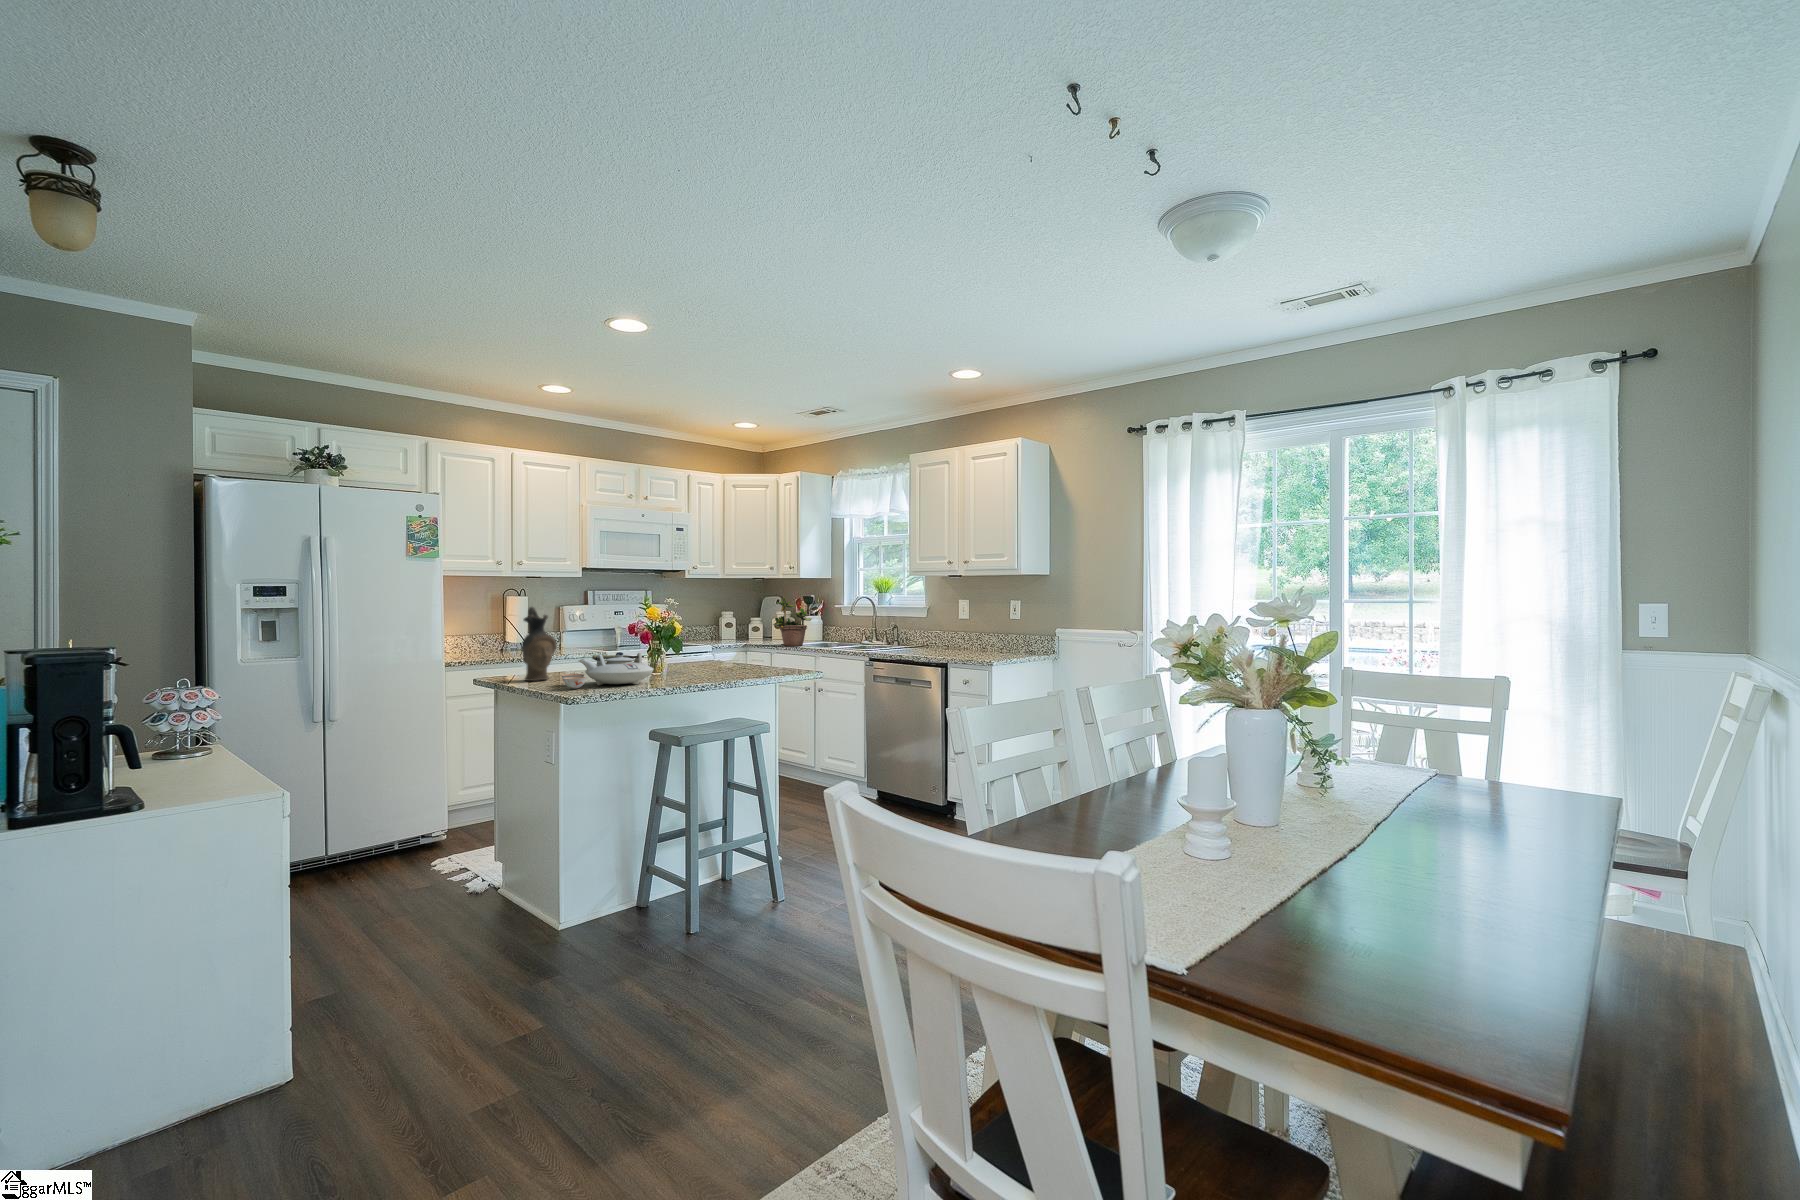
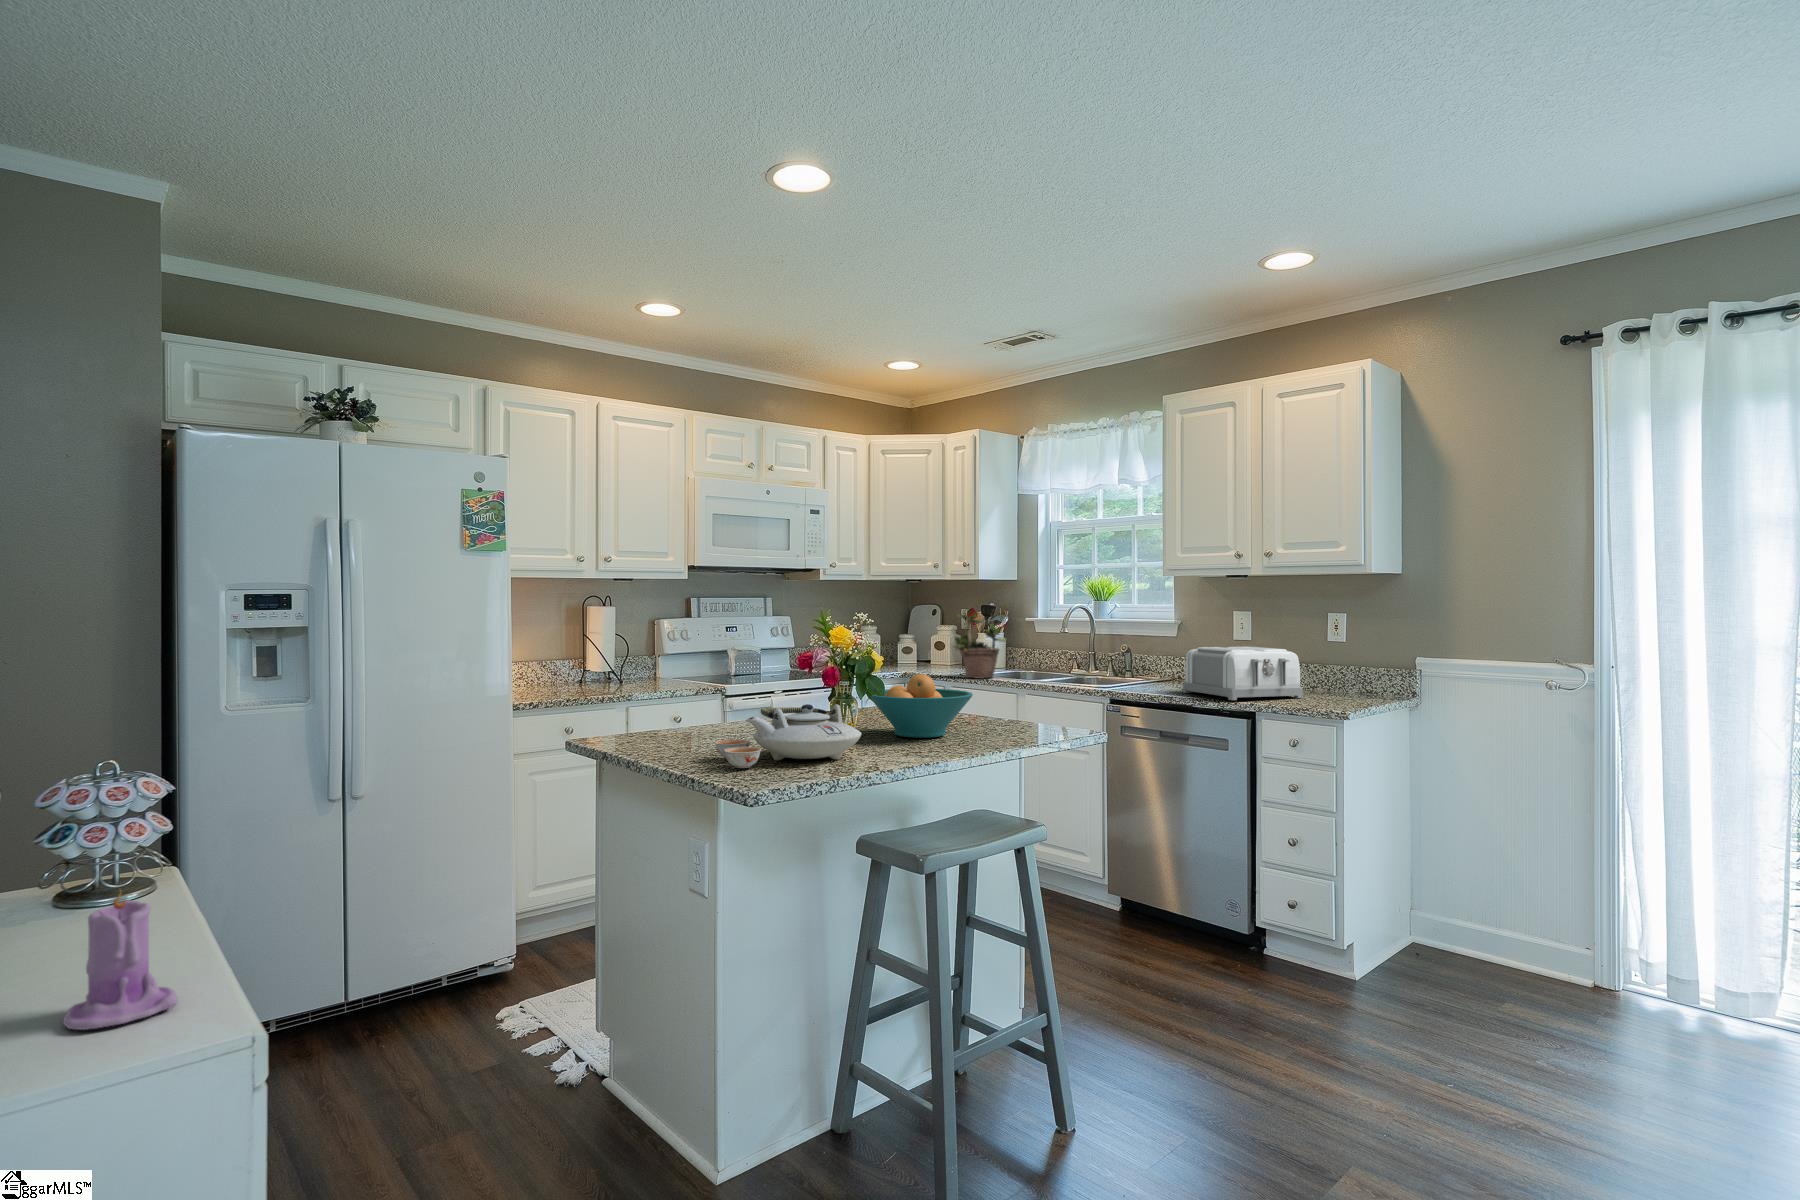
ceramic pitcher: present [522,607,556,681] -> none [644,626,697,747]
toaster: none [915,622,985,656] -> present [1183,647,1302,700]
fruit bowl: none [669,636,736,674] -> present [870,674,973,738]
candle: none [180,729,238,794] -> present [63,893,177,1030]

